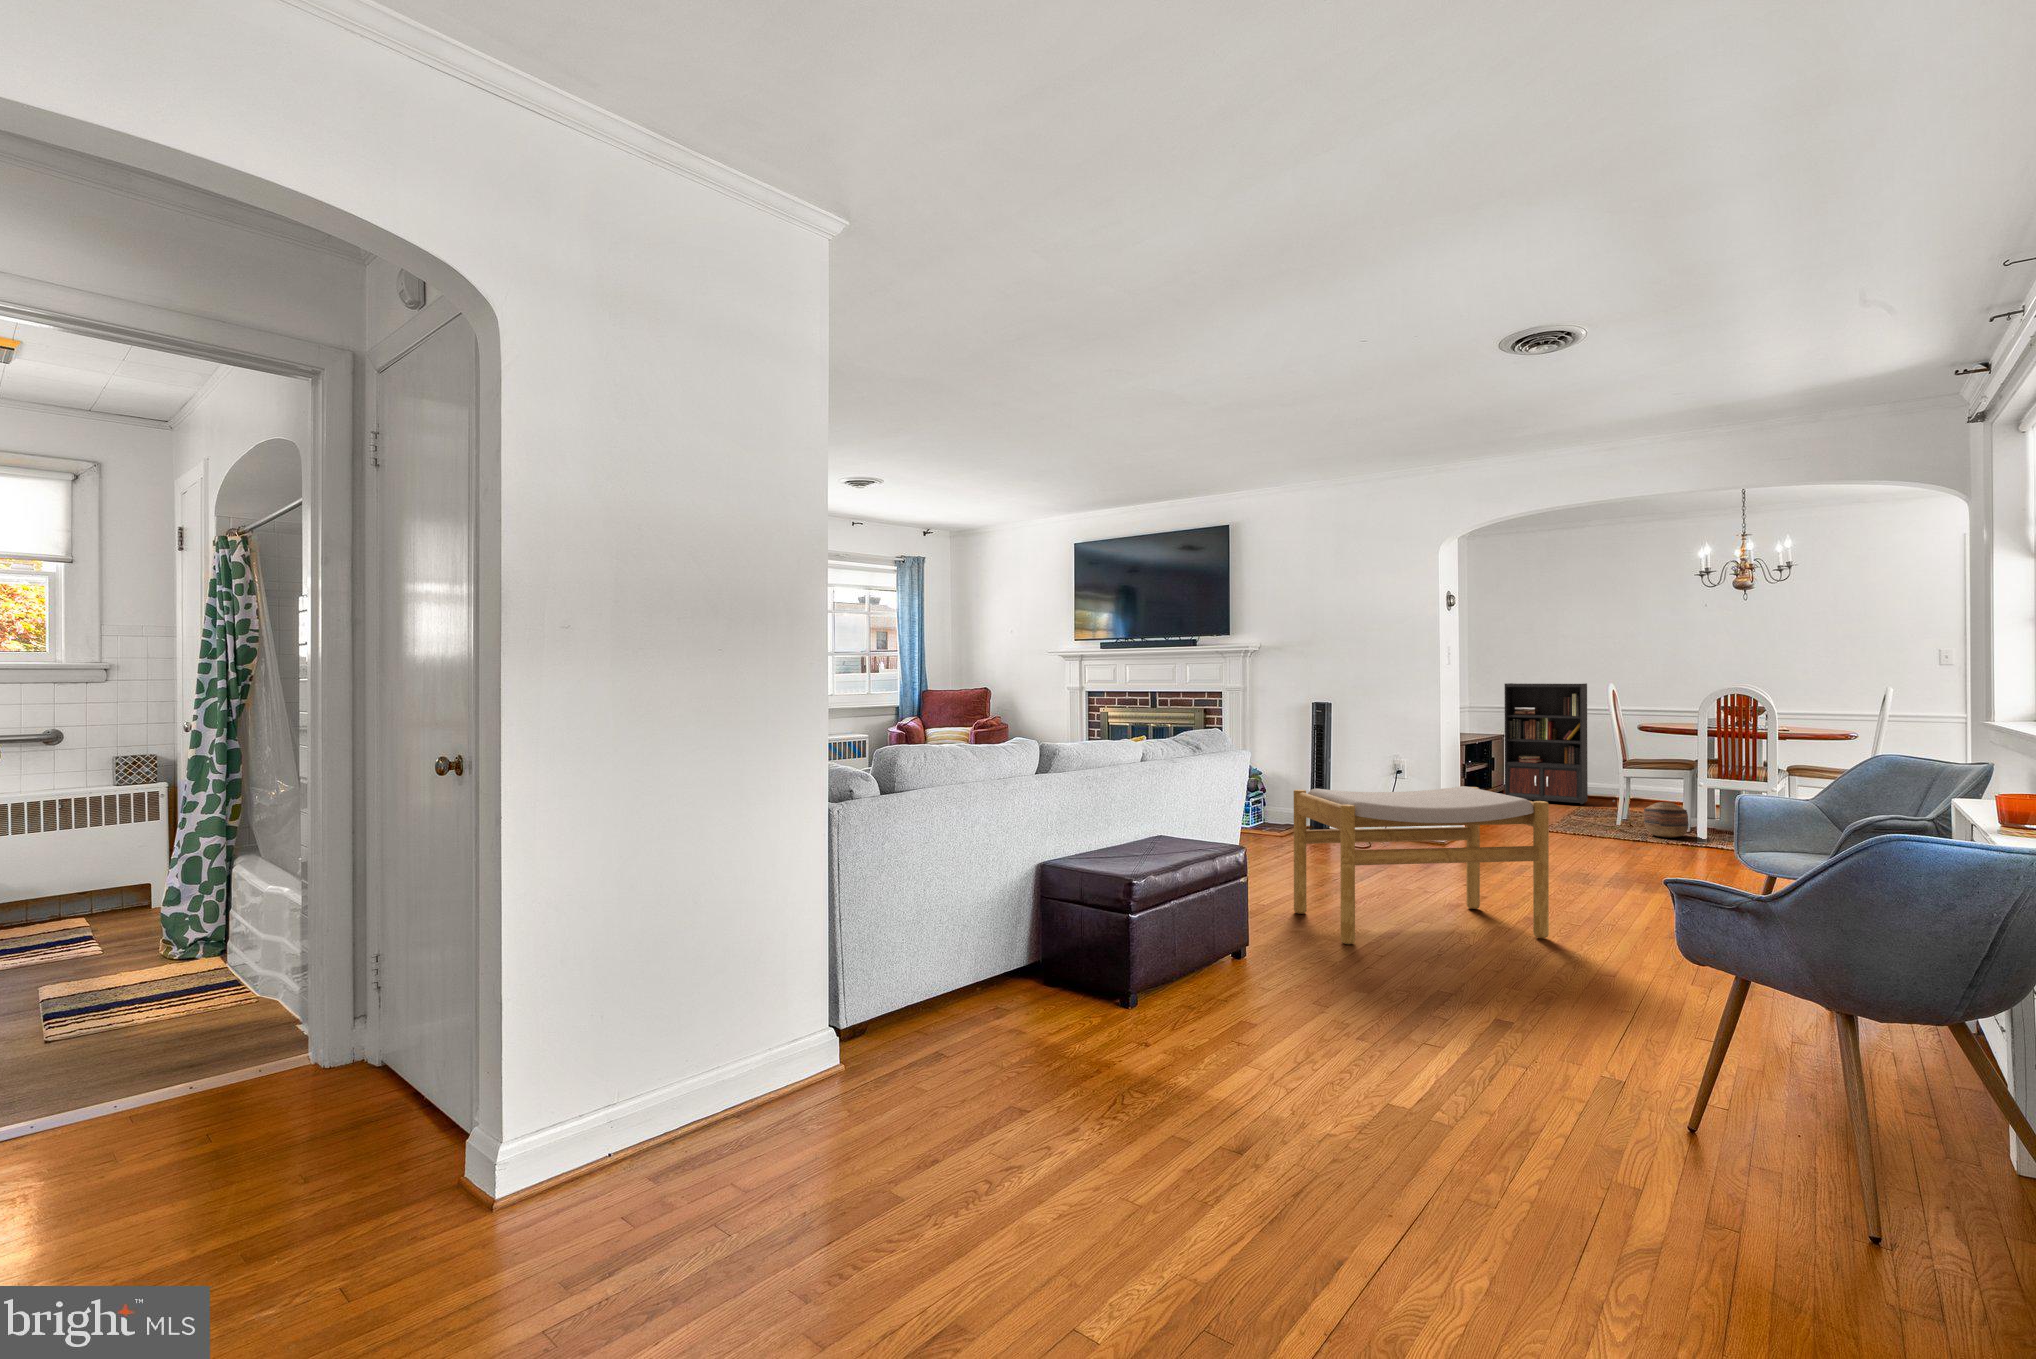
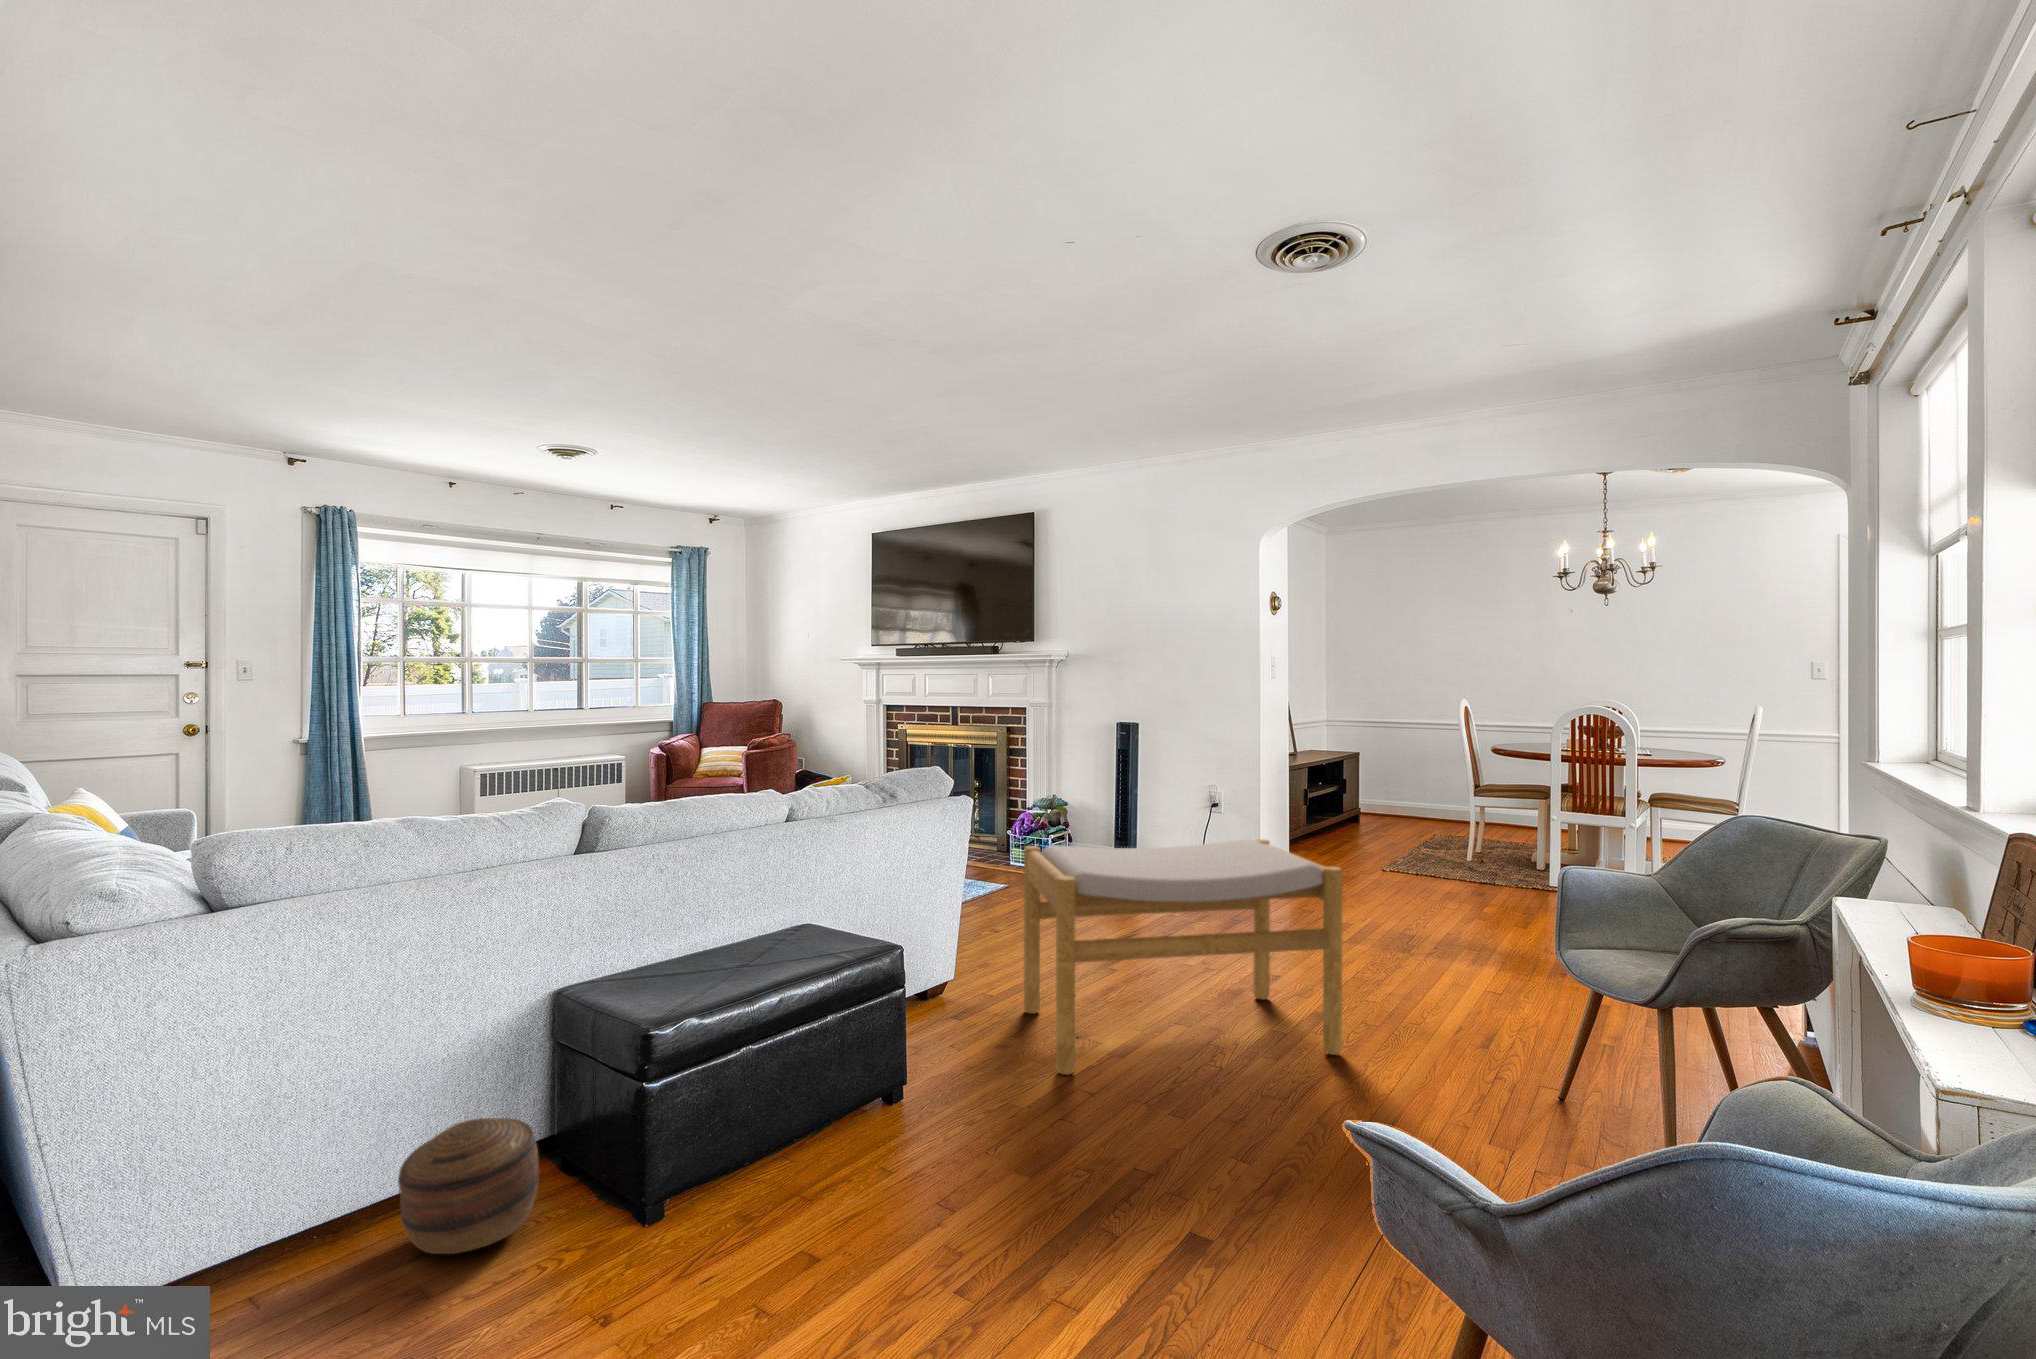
bookcase: present [1505,683,1615,804] -> none [1353,697,1470,832]
basket: present [1644,802,1689,838] -> present [398,1118,539,1254]

